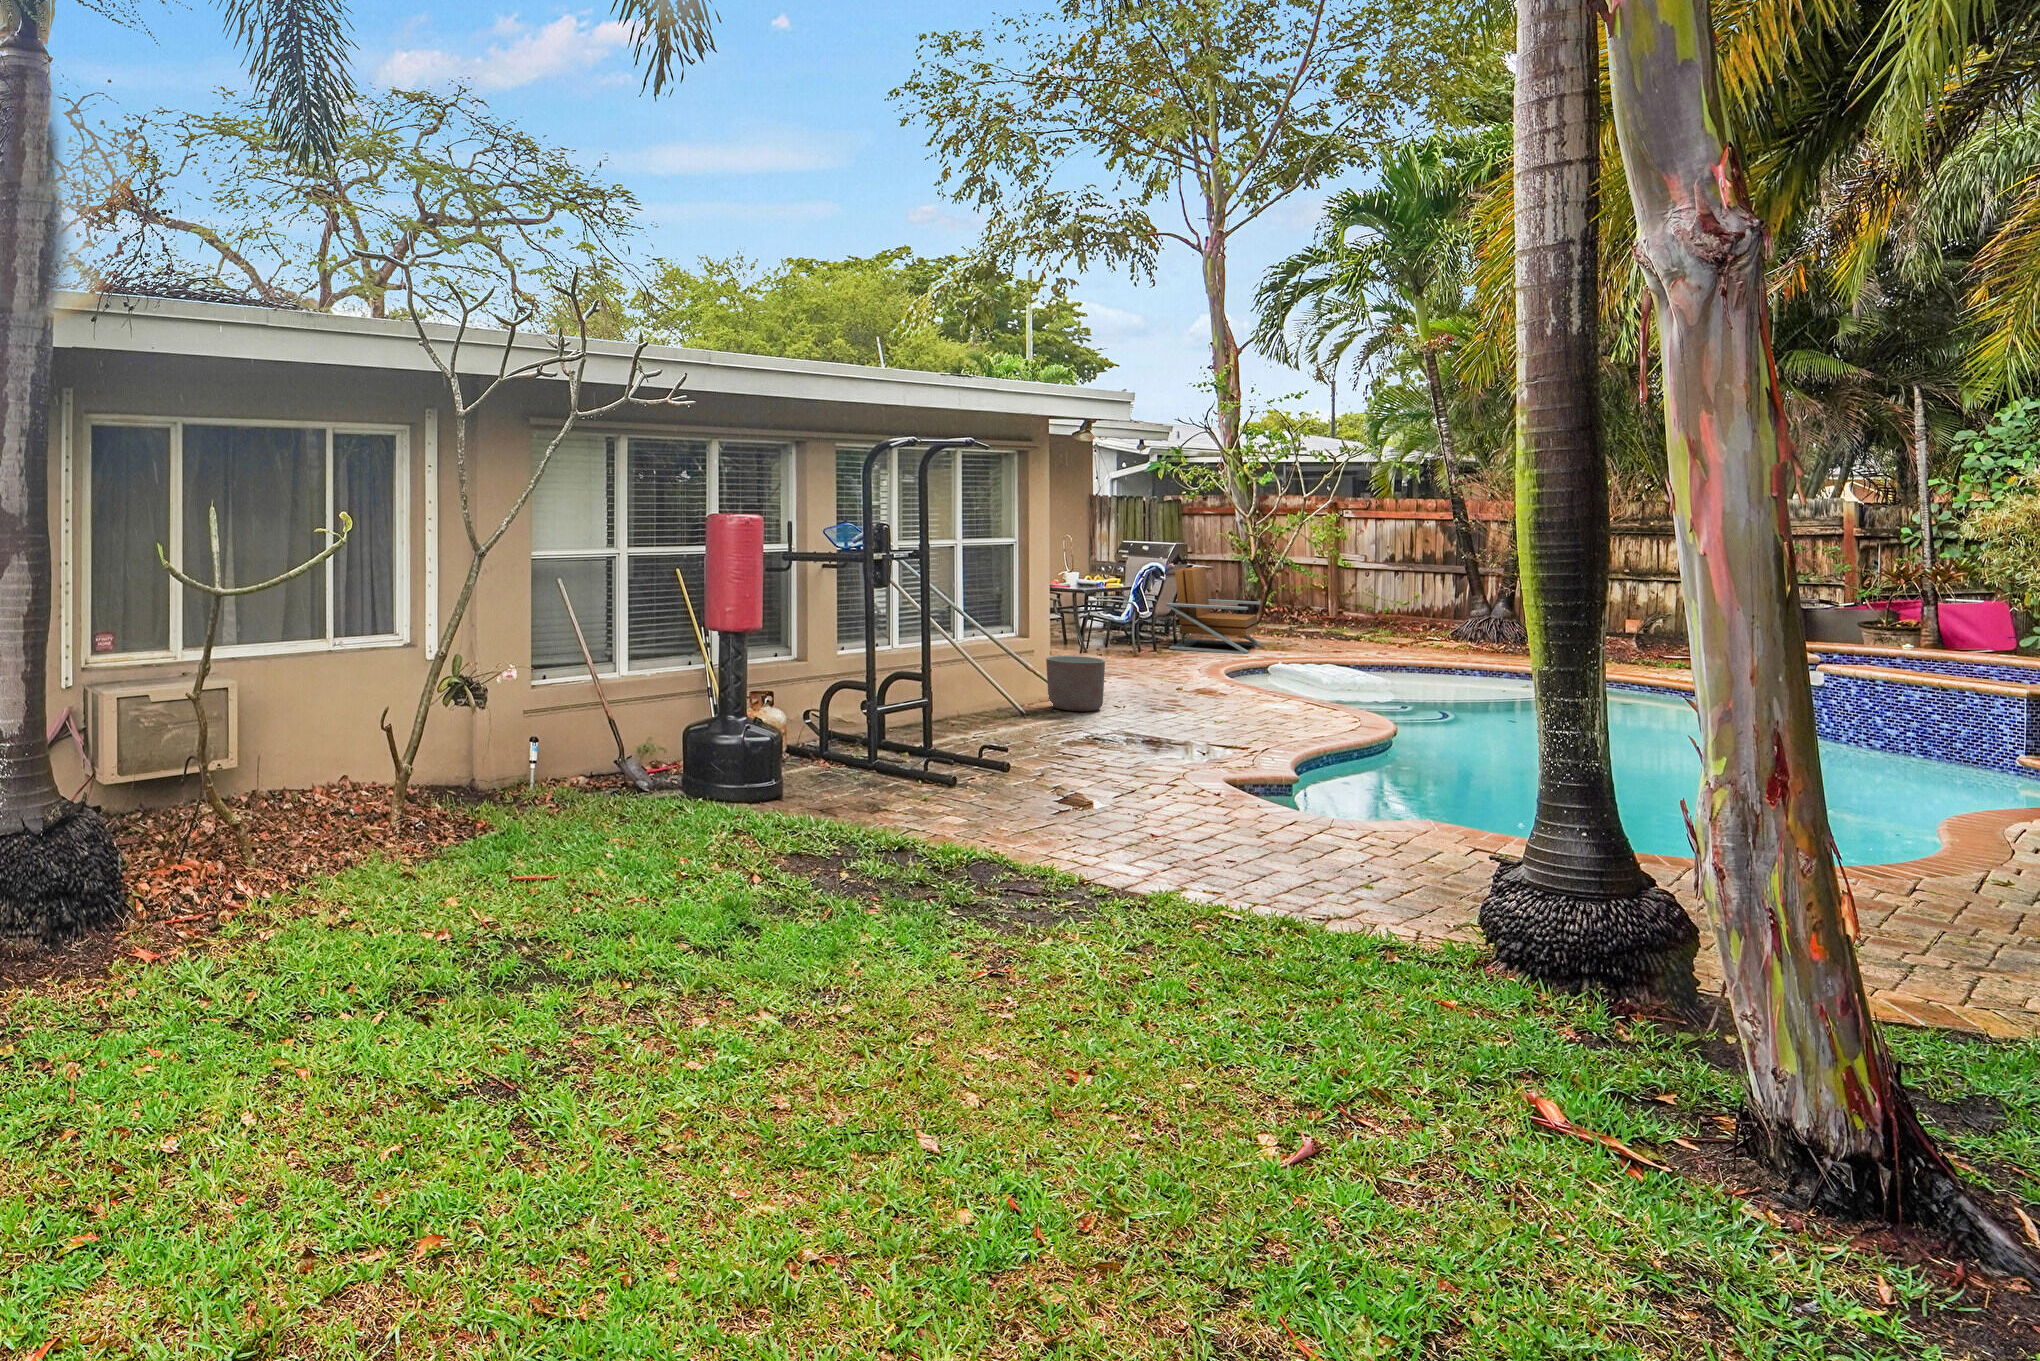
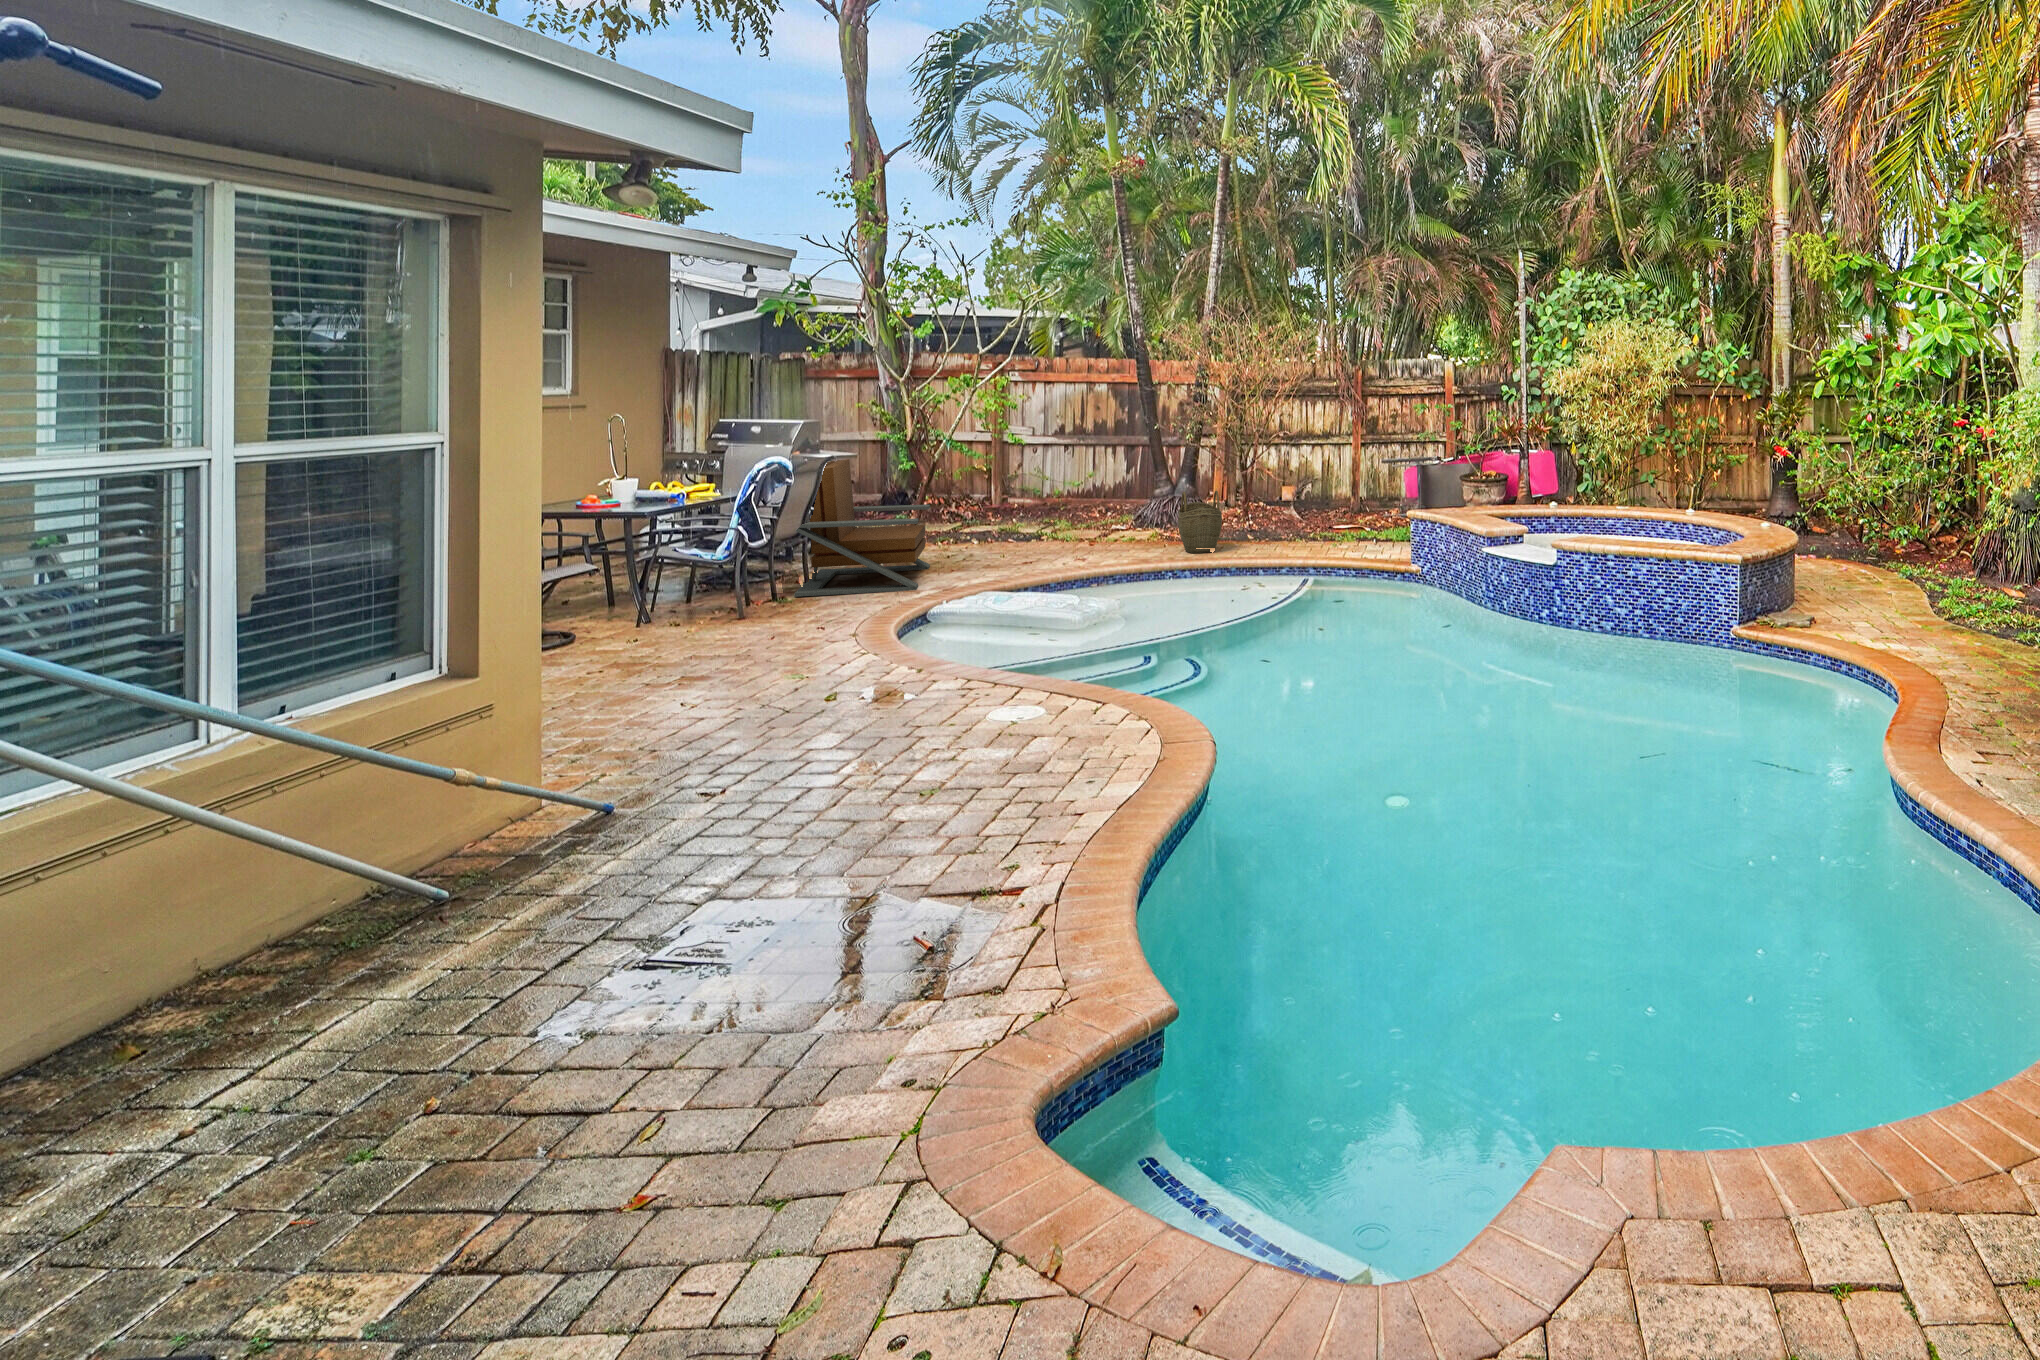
woven basket: none [1469,607,1511,659] -> present [1178,491,1222,553]
planter: present [1046,656,1105,711] -> none [508,721,674,879]

